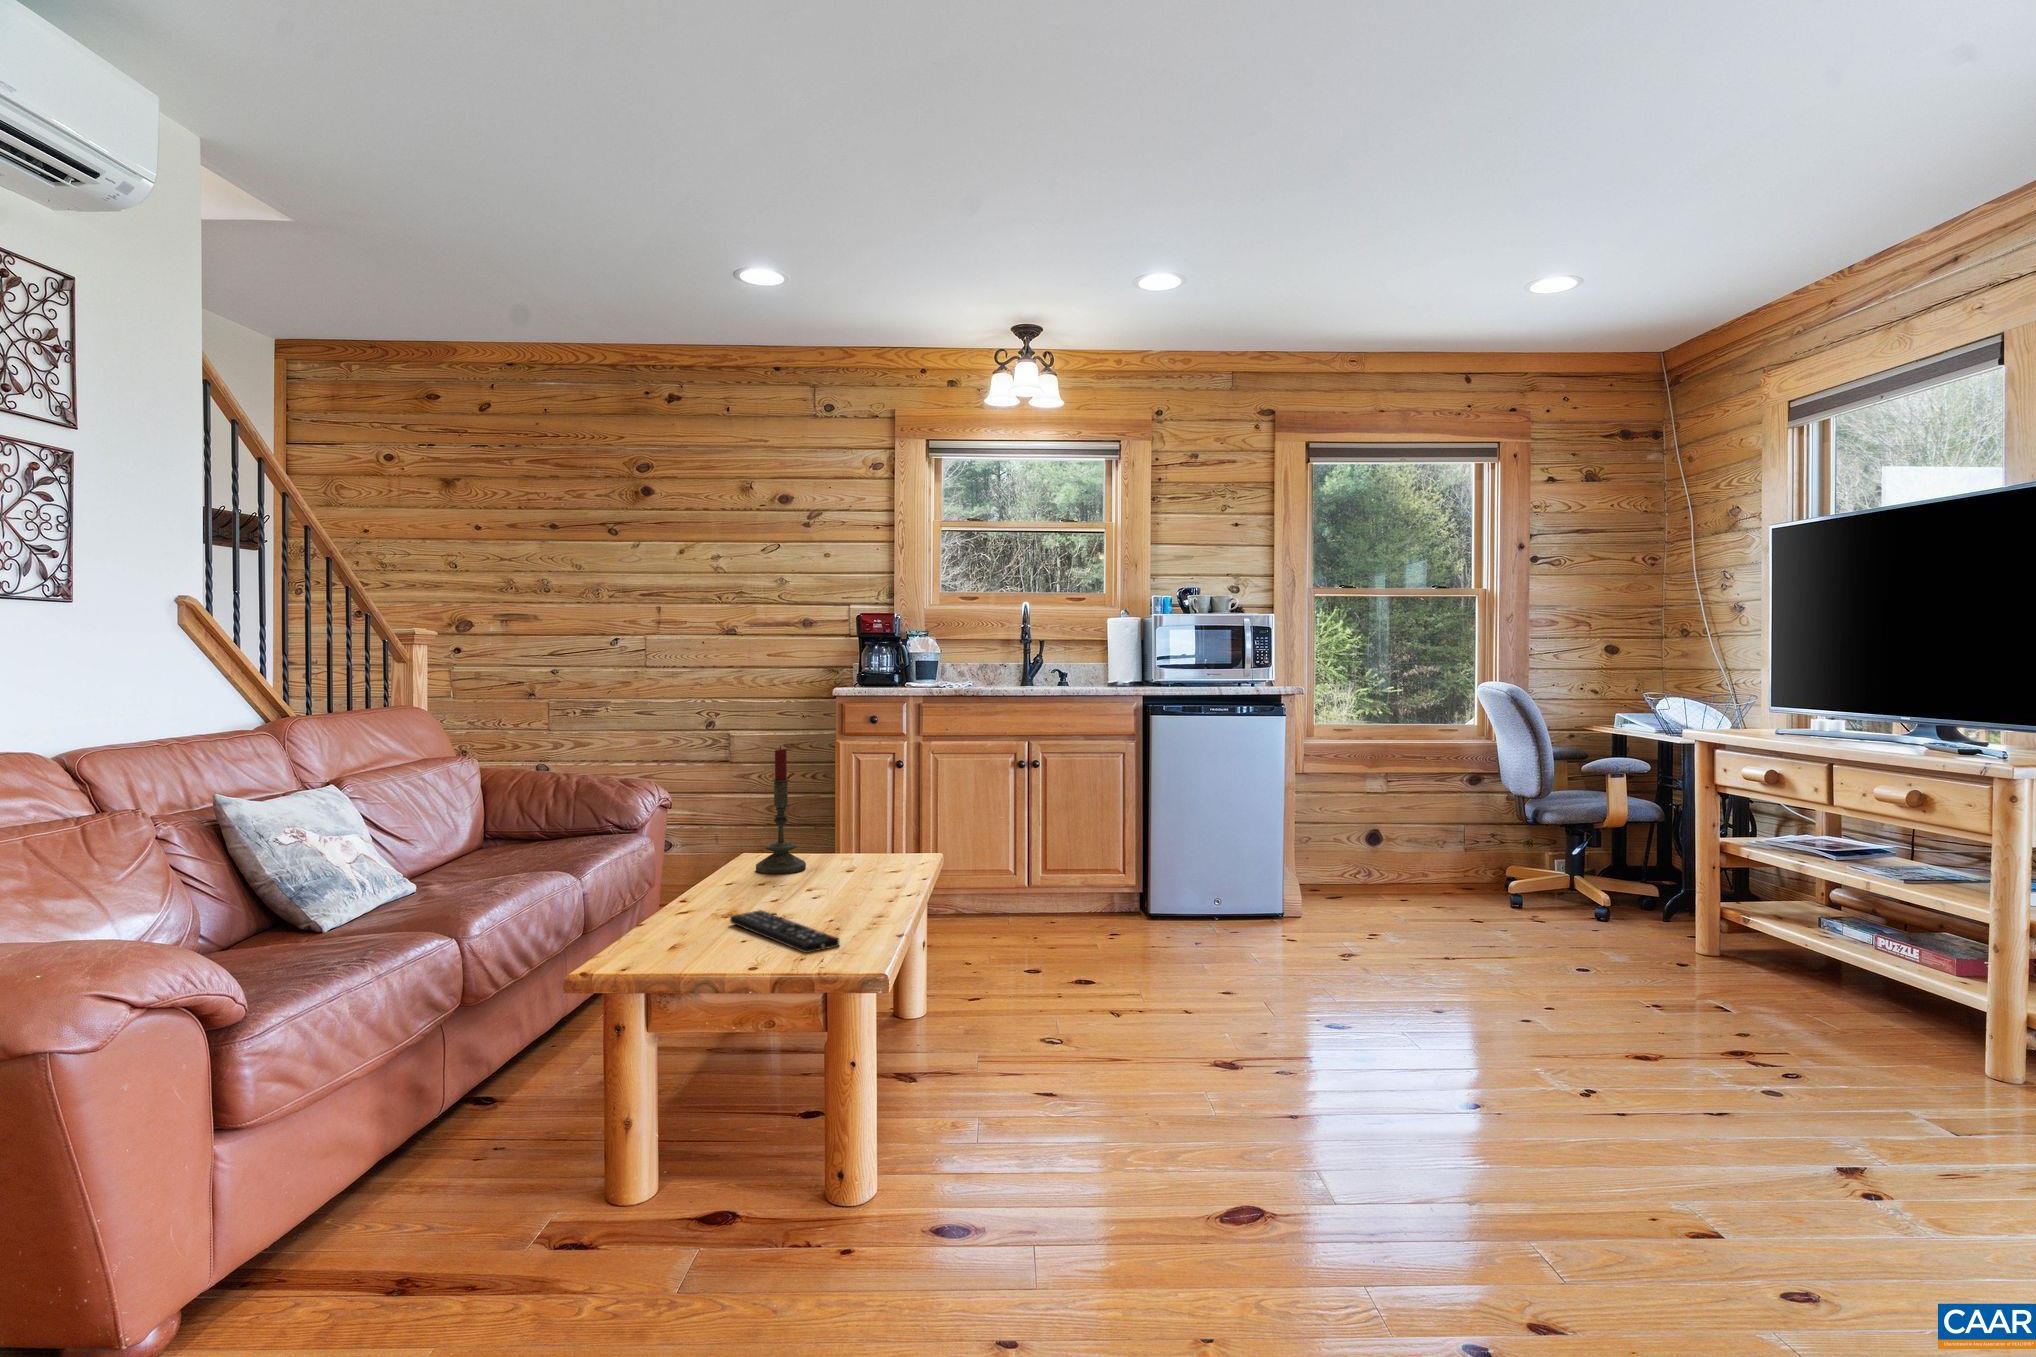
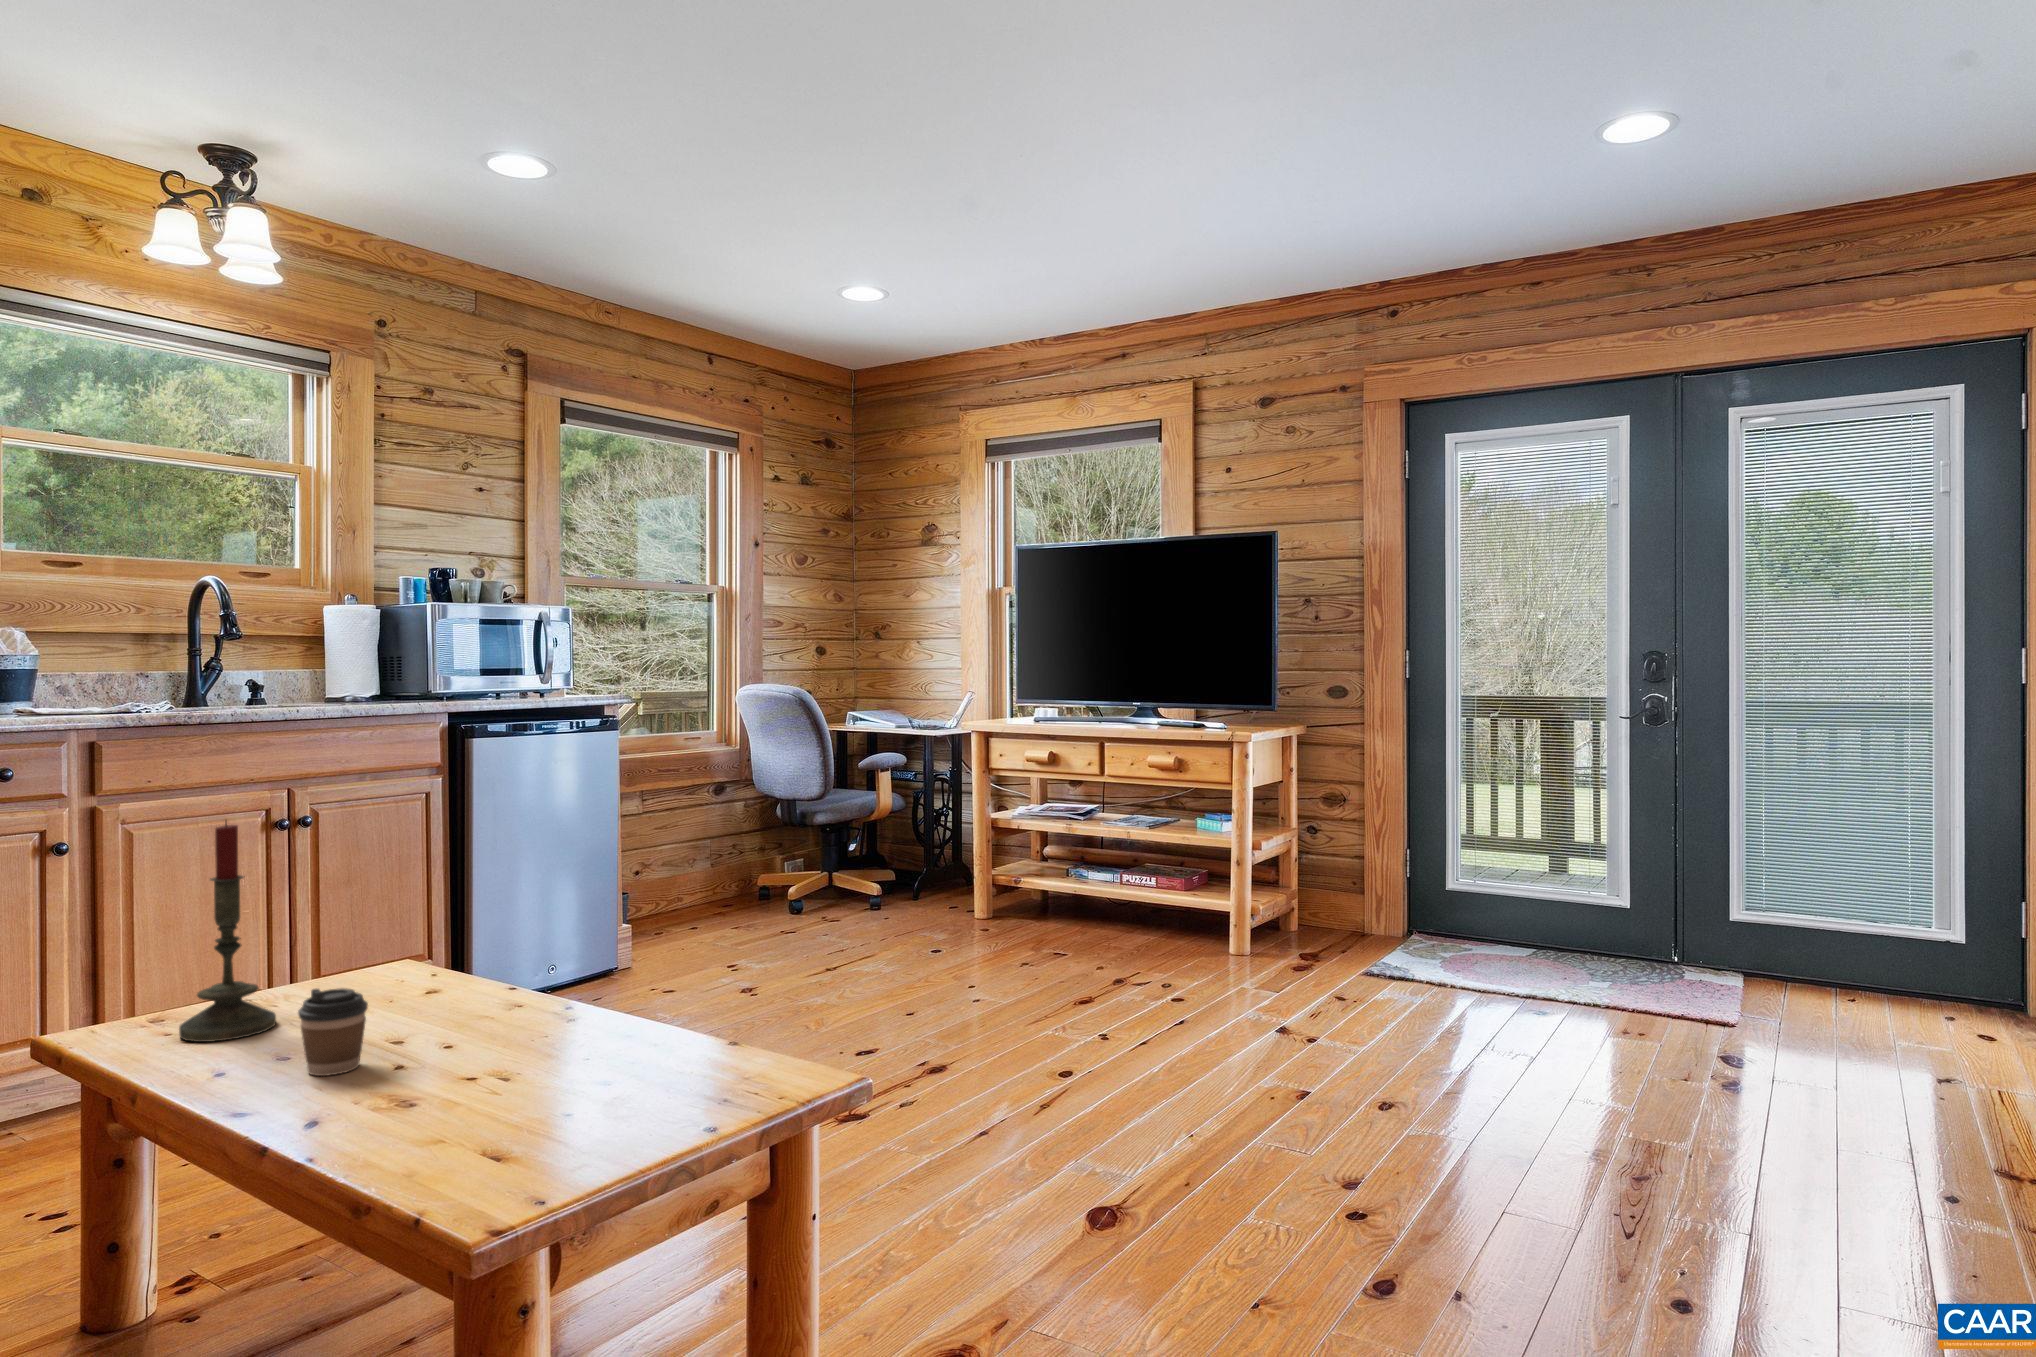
coffee cup: none [720,847,758,900] -> present [298,988,368,1076]
remote control: present [730,910,839,953] -> none [484,1049,720,1088]

